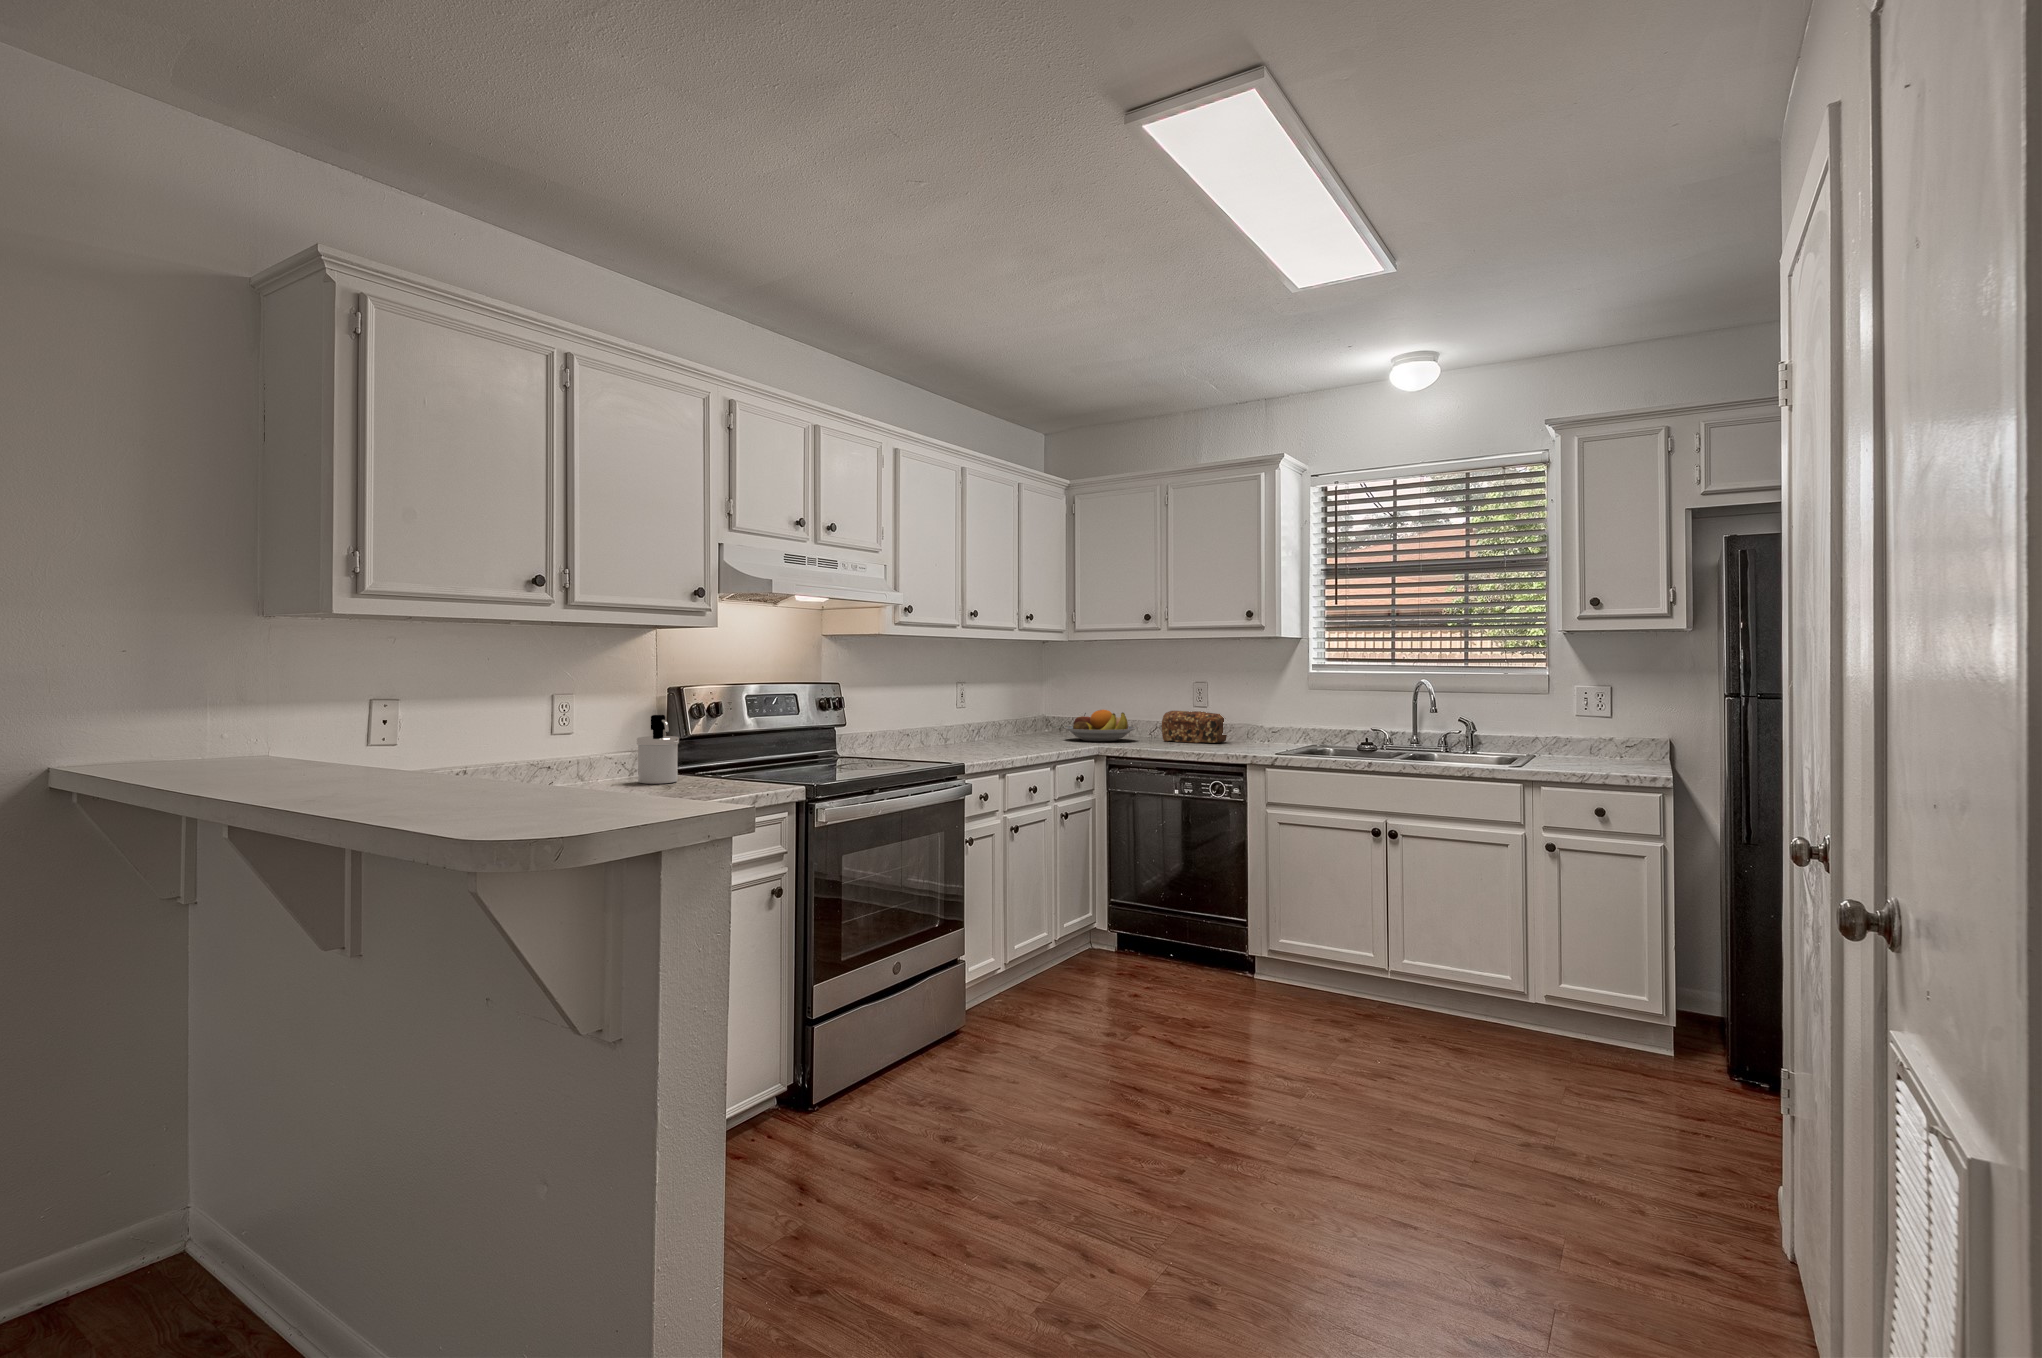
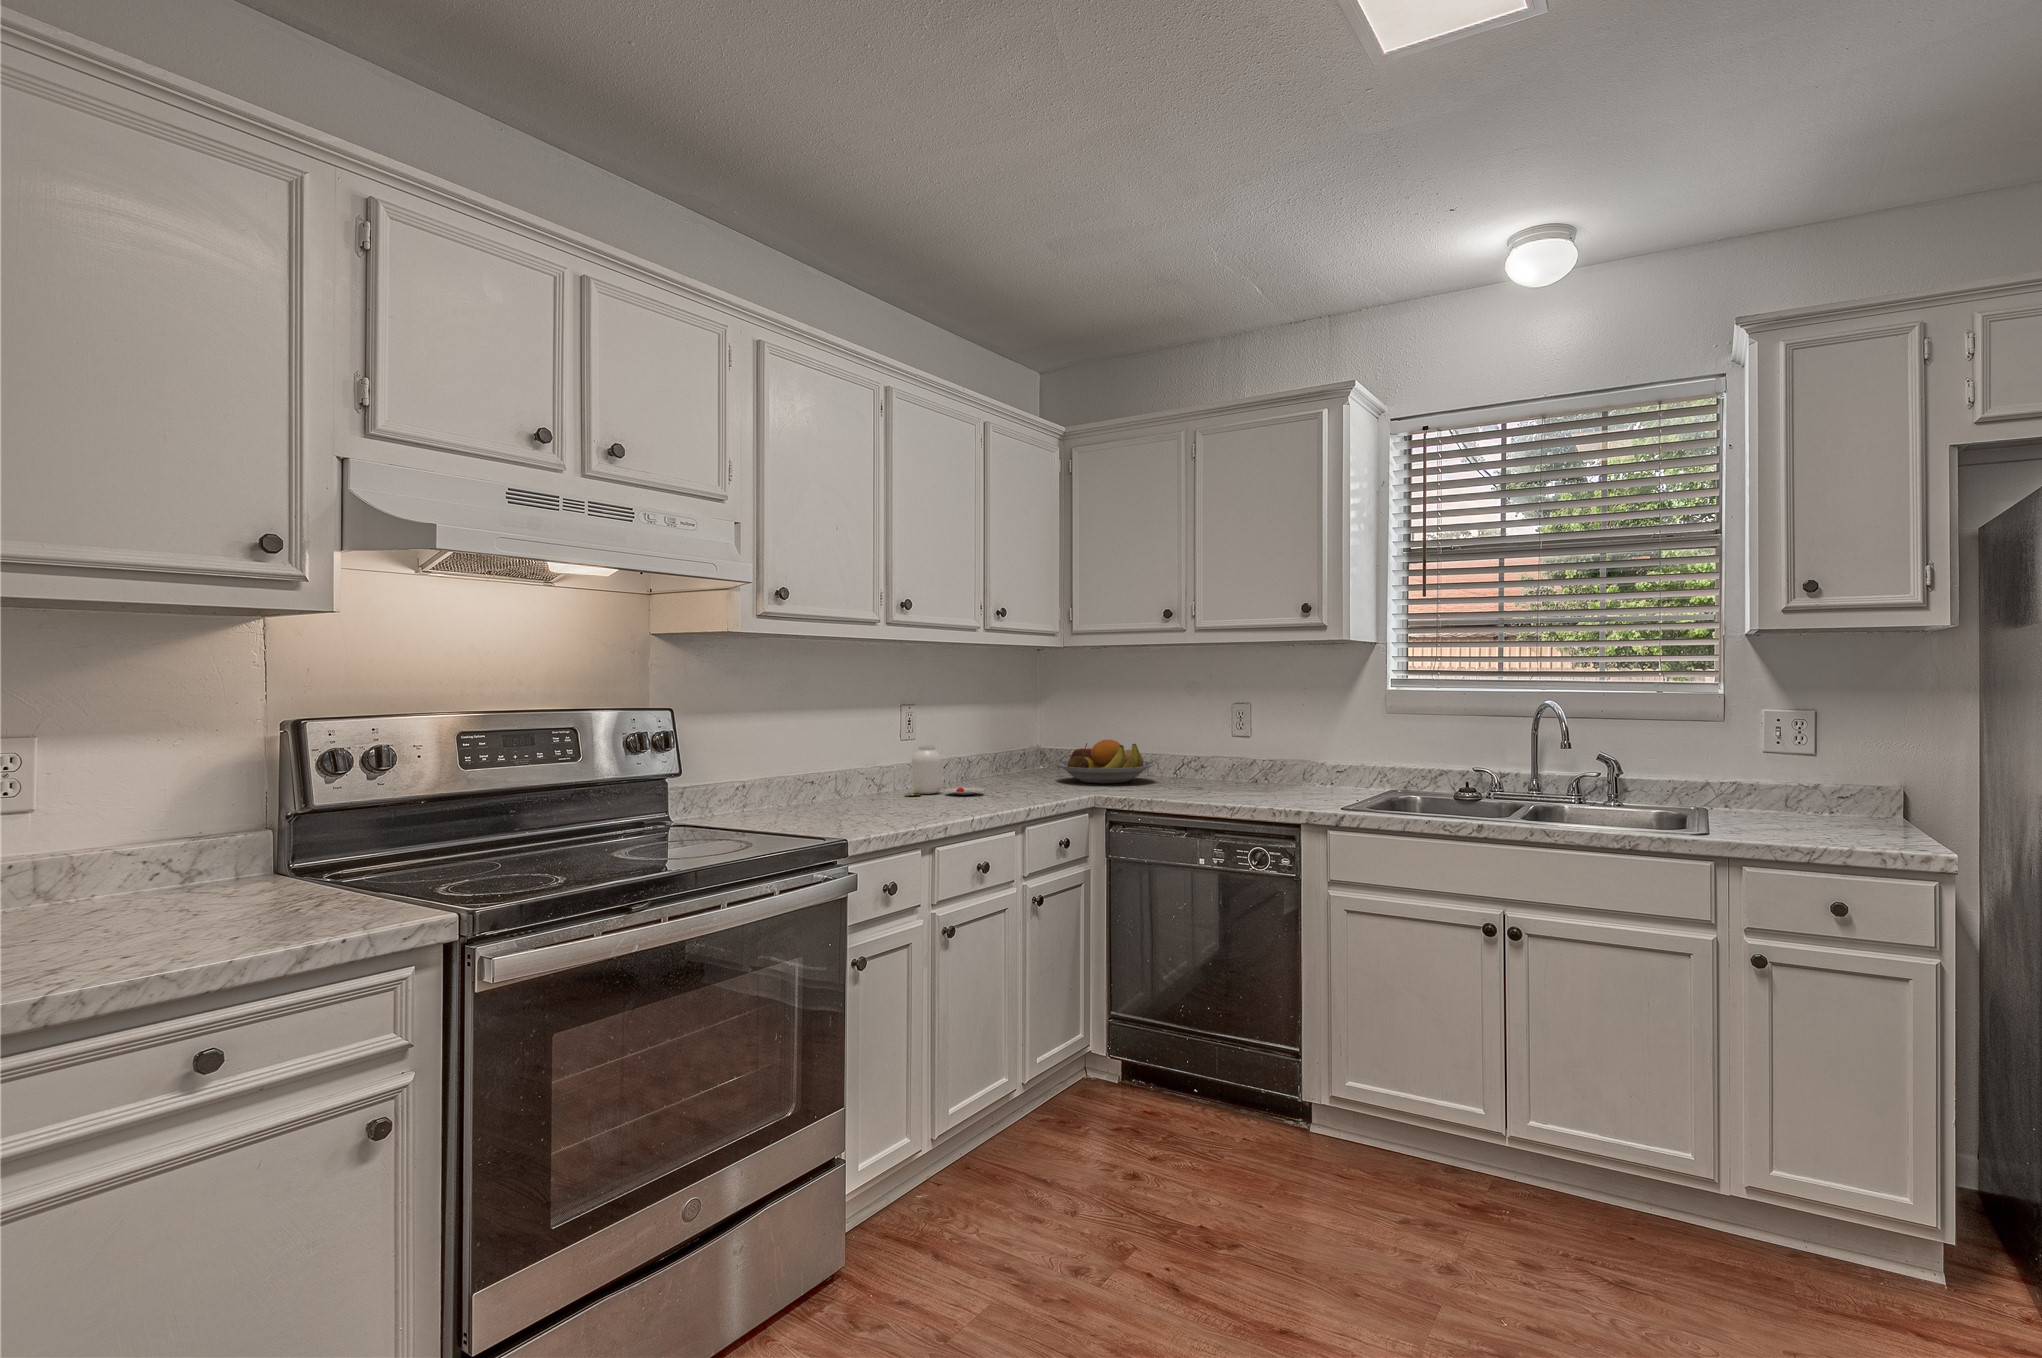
bread loaf: present [1162,711,1227,743] -> none [1188,740,1276,785]
jar: none [966,712,1022,747] -> present [904,745,984,796]
soap dispenser: present [637,715,679,784] -> none [149,776,248,909]

